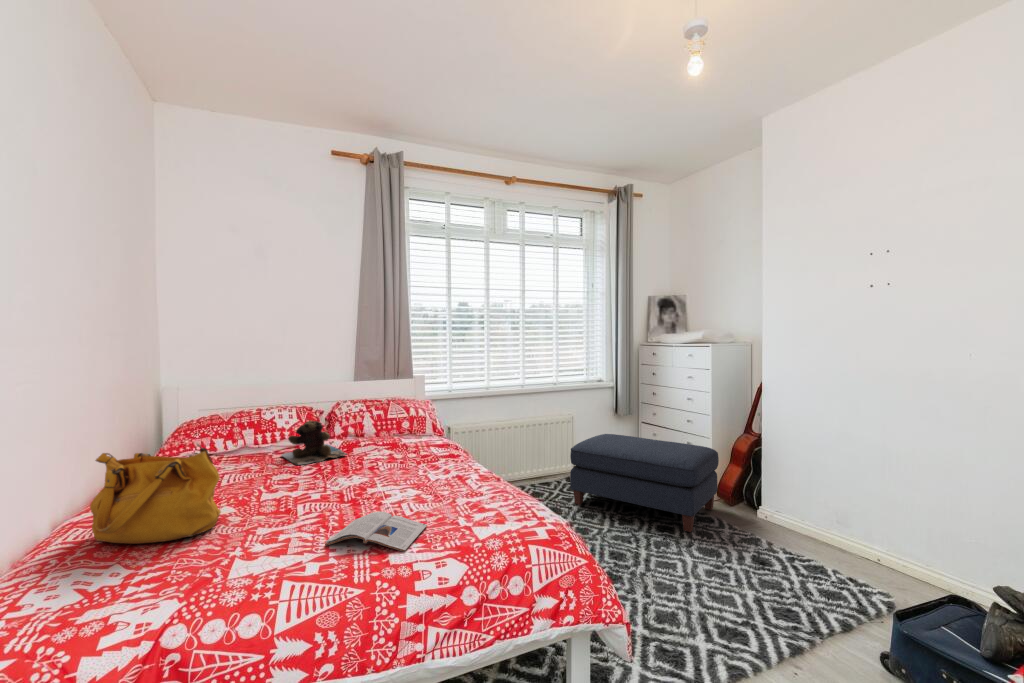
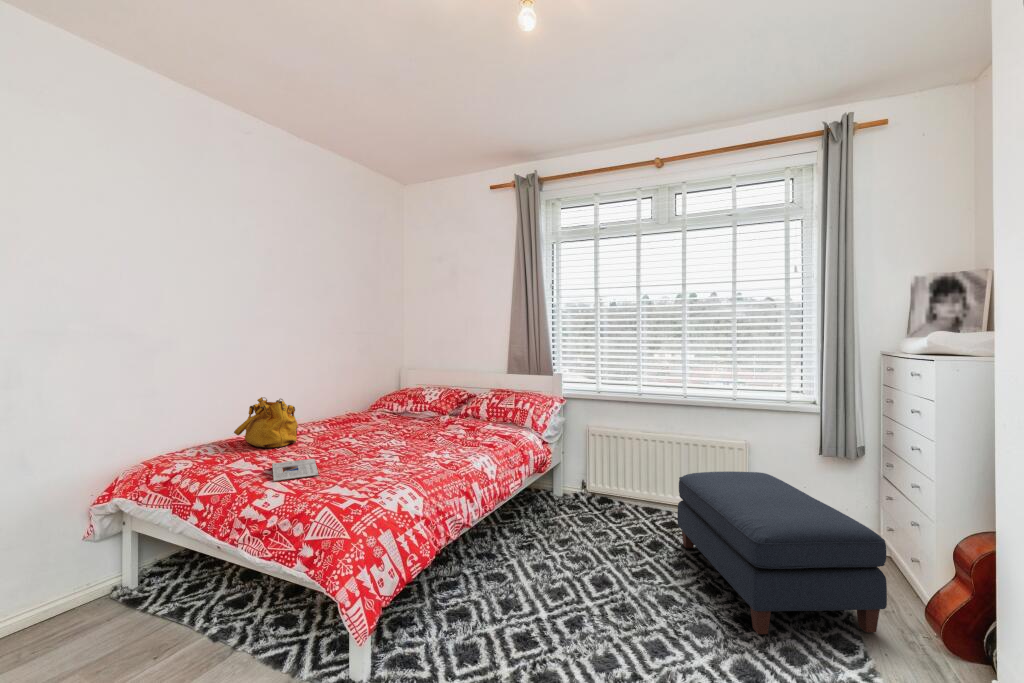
teddy bear: present [282,421,347,465] -> none [398,399,443,430]

